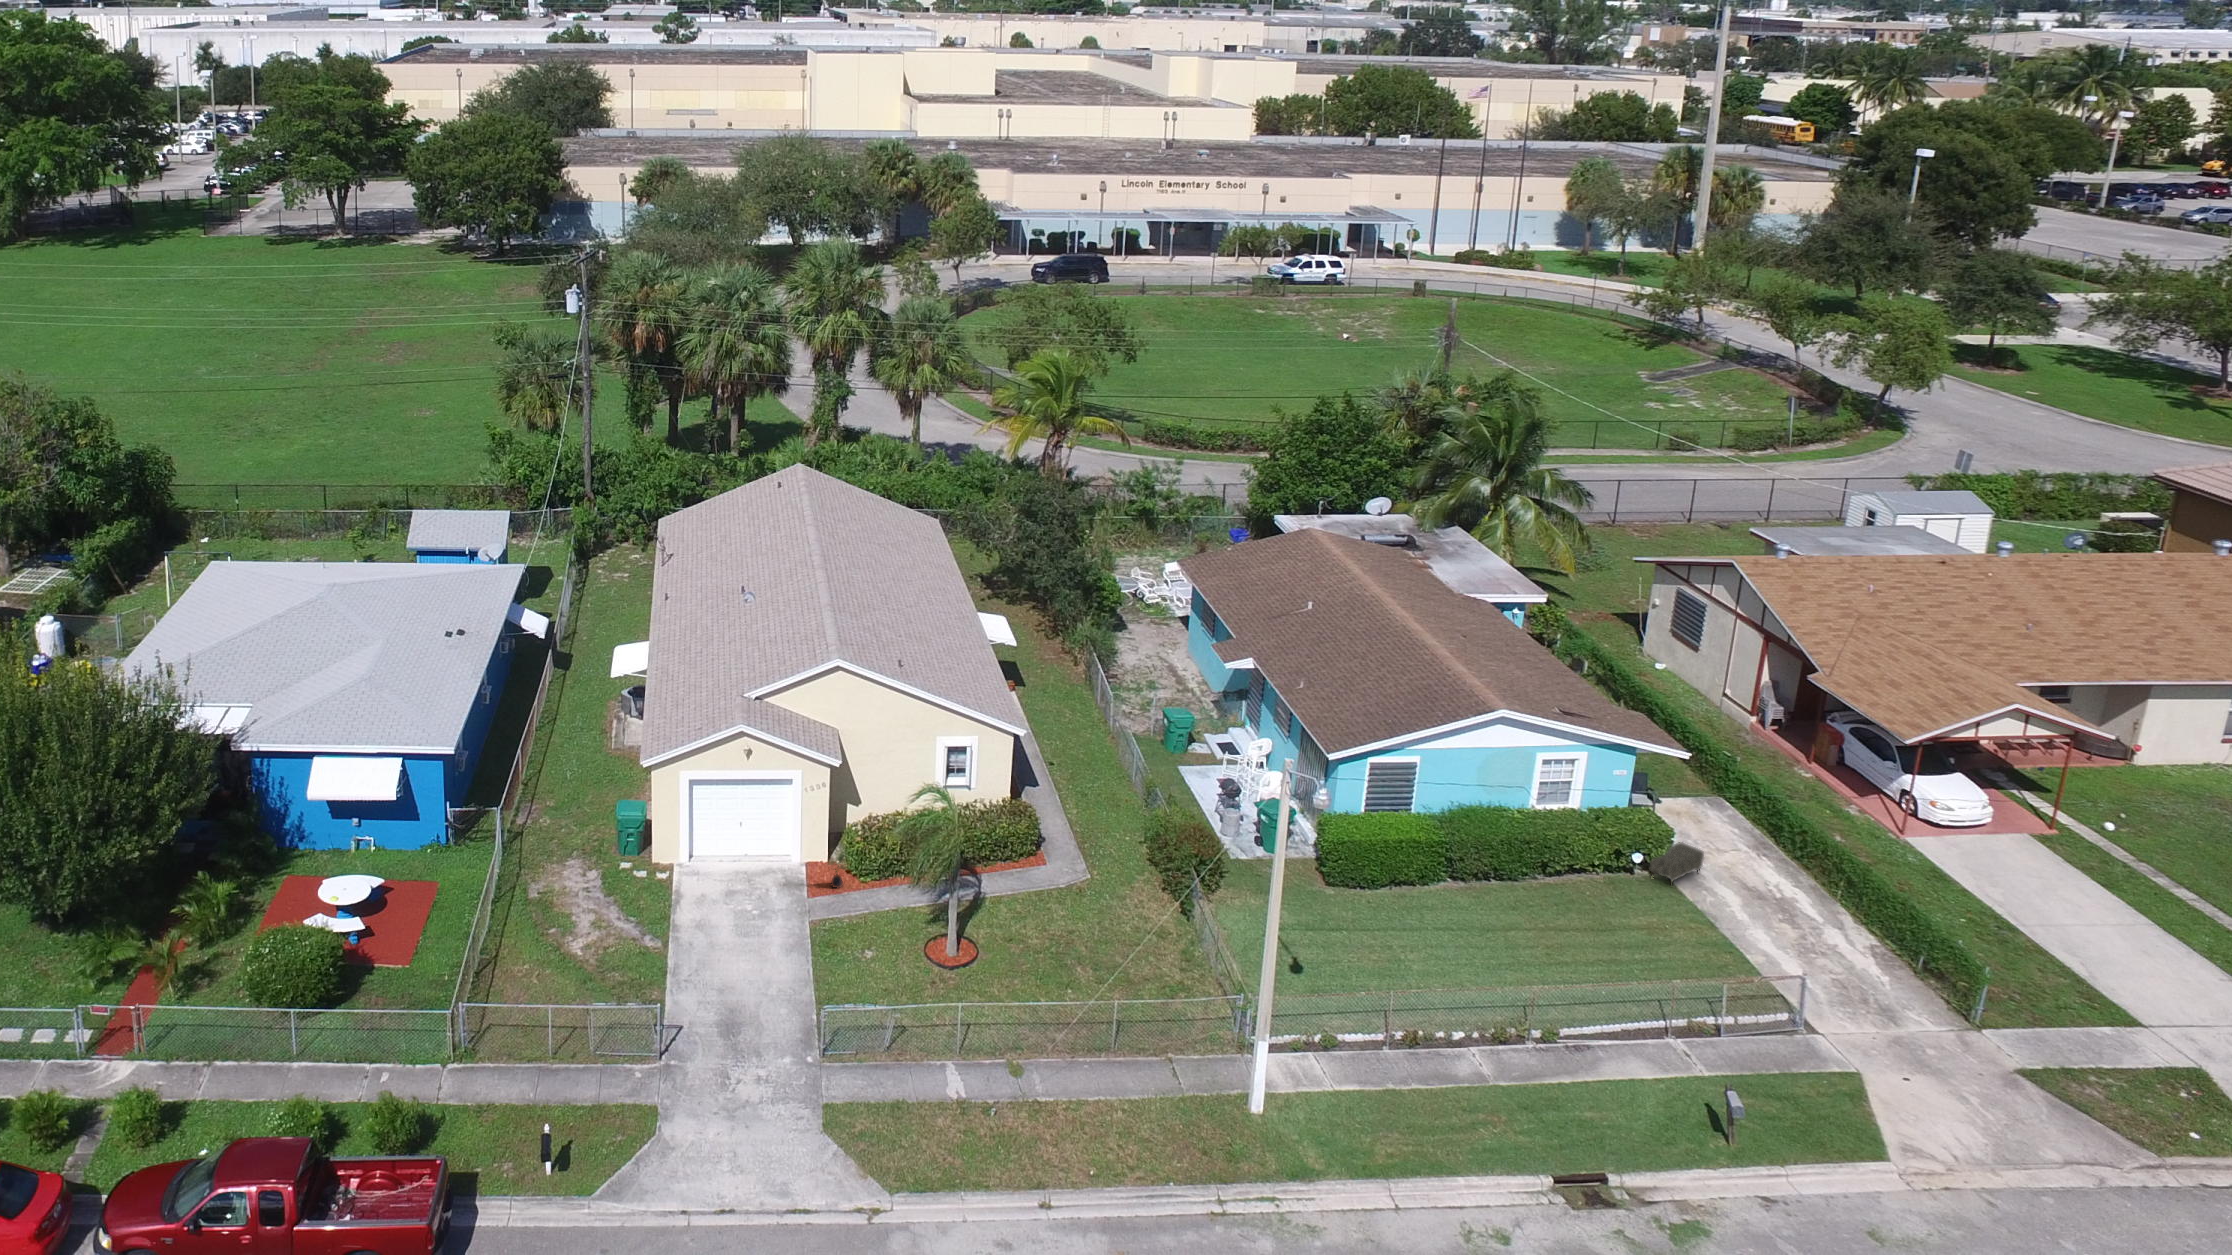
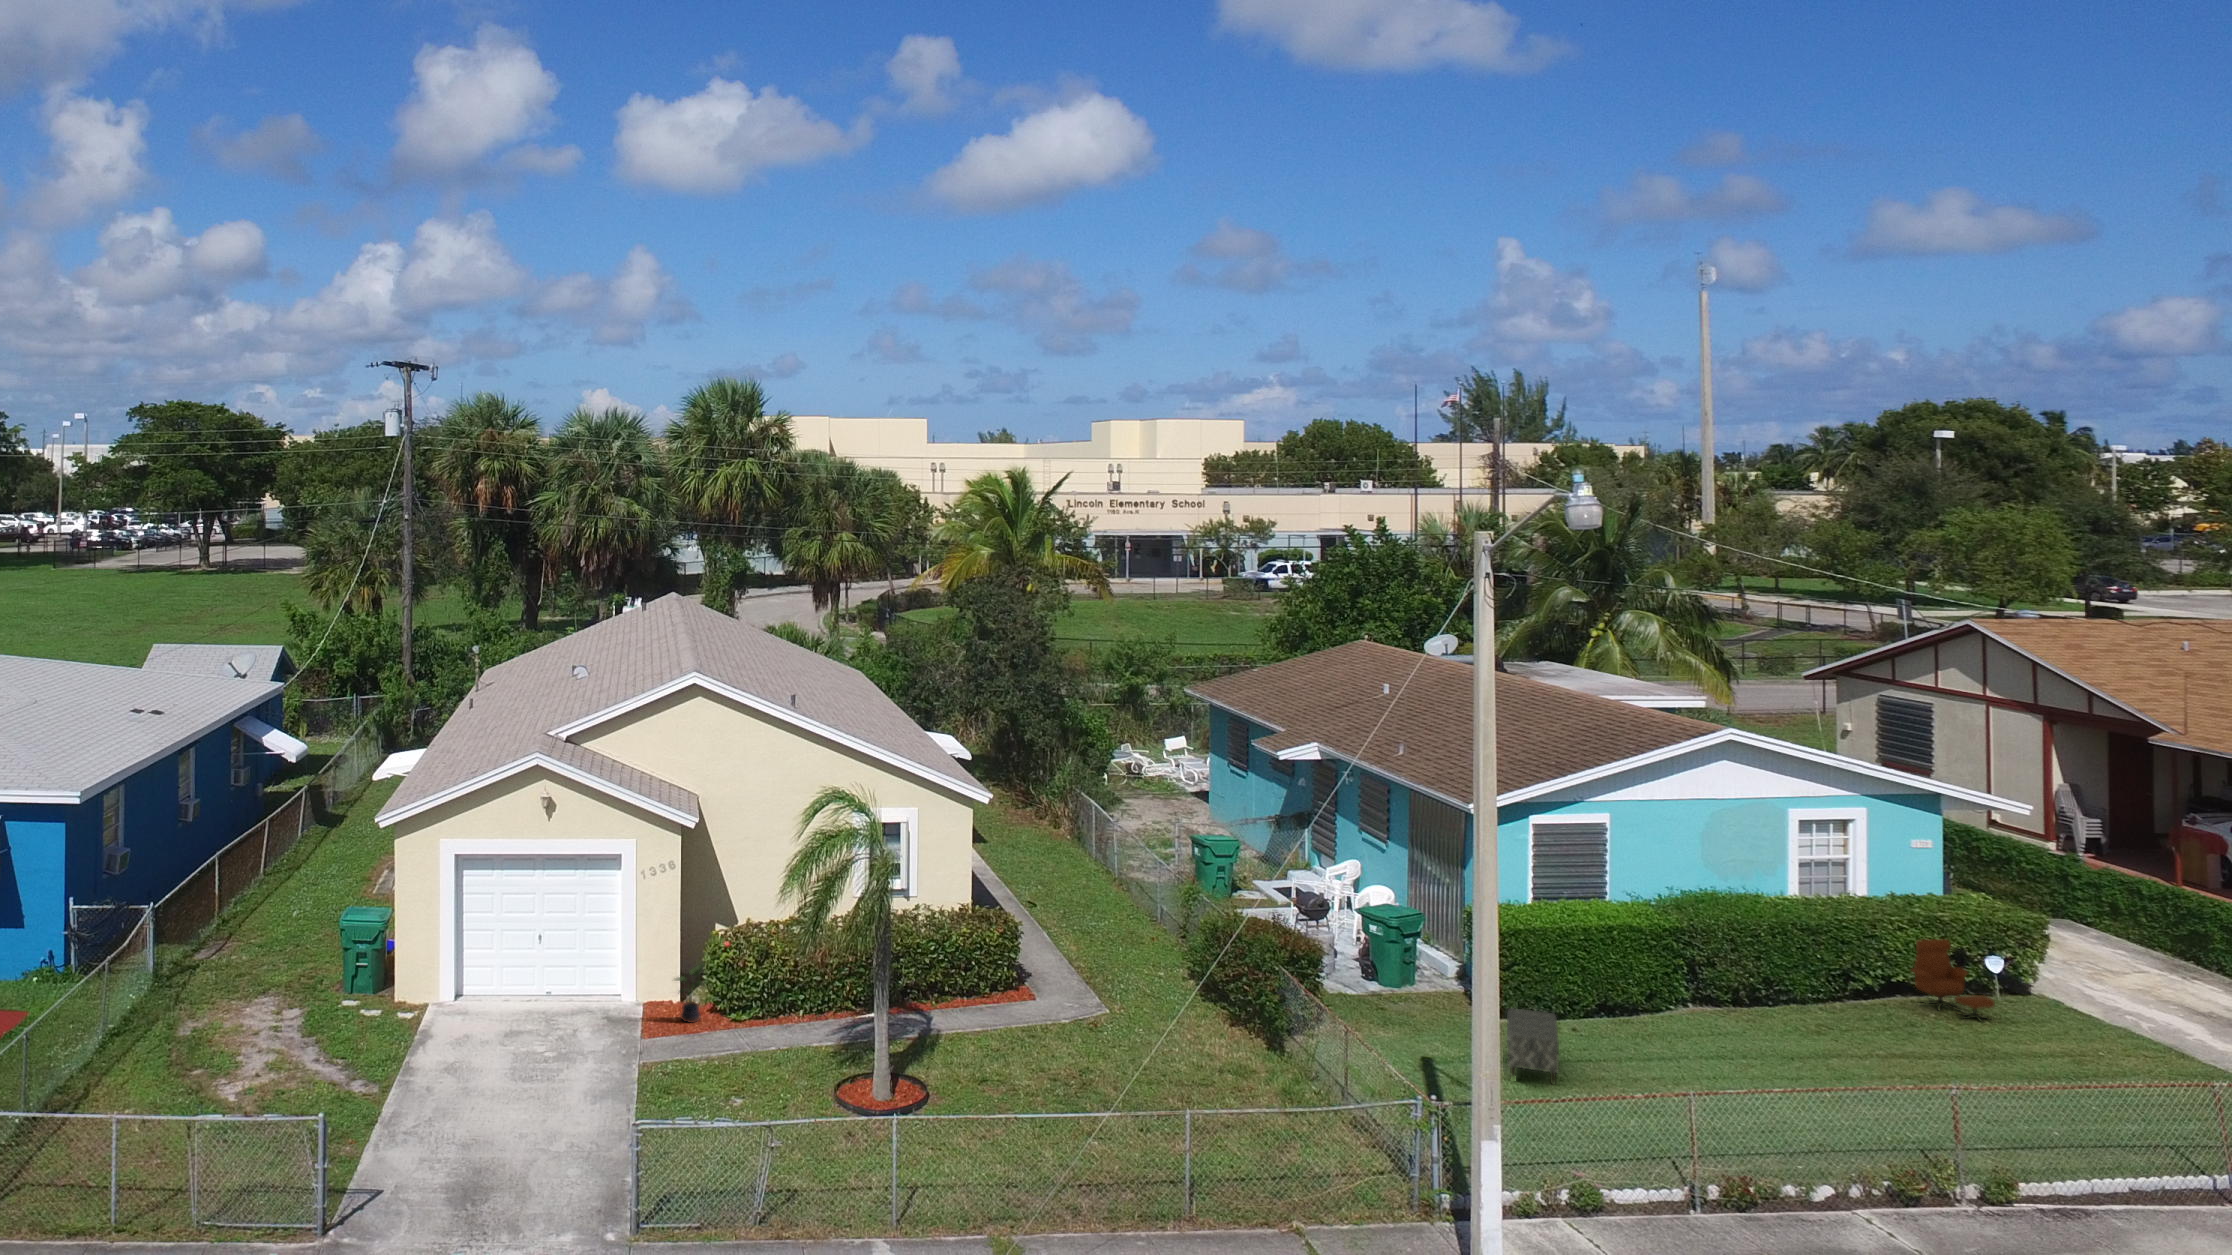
lounge chair: none [1592,837,1636,894] -> present [1912,939,1995,1021]
bench: present [1650,842,1704,885] -> present [1507,1008,1559,1084]

